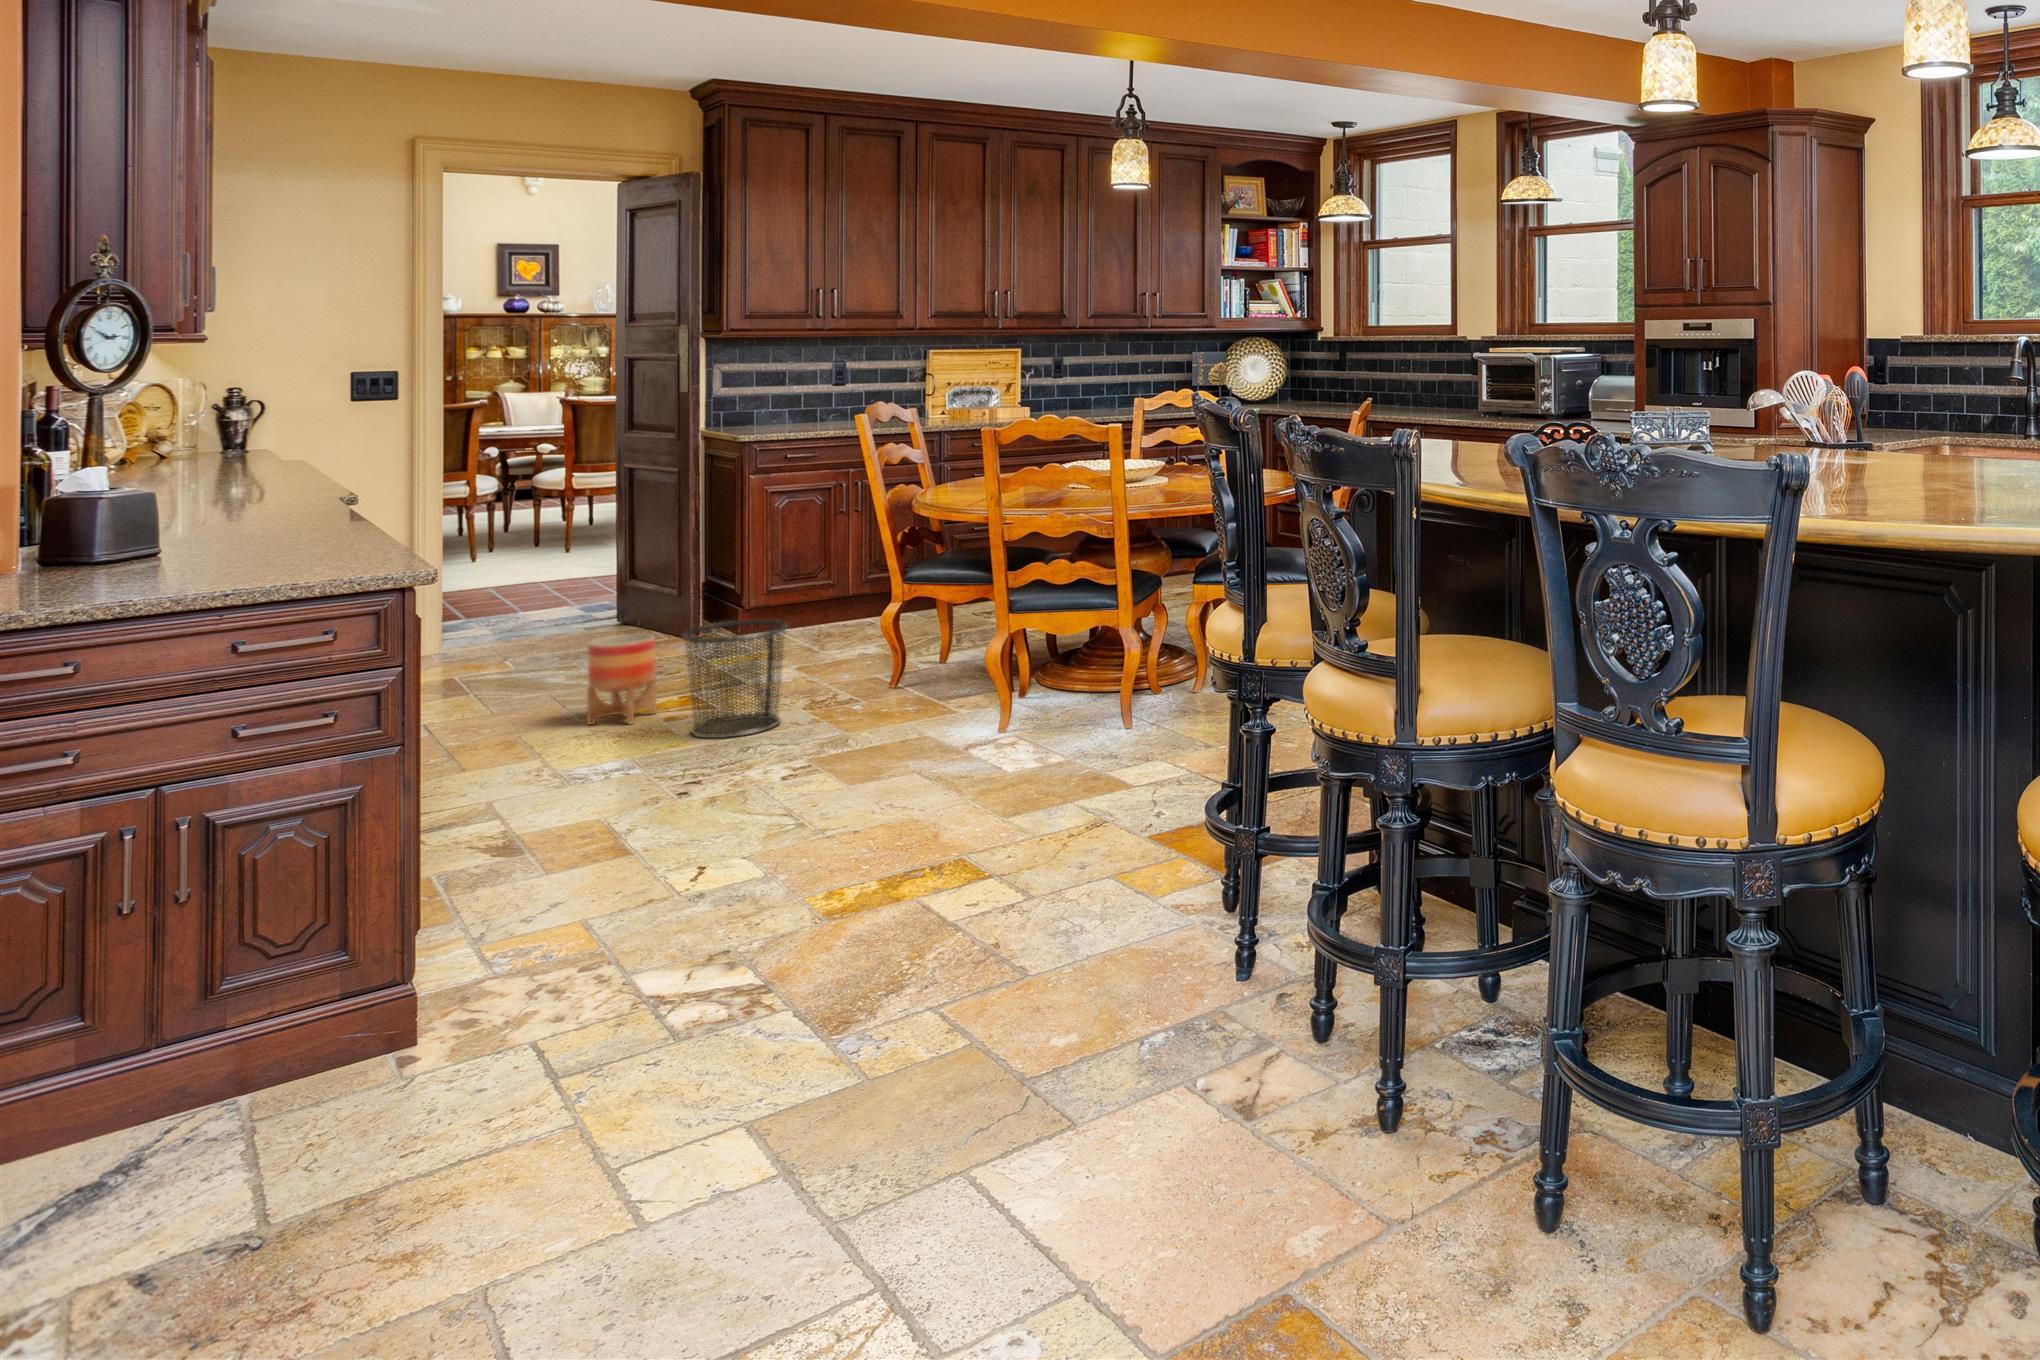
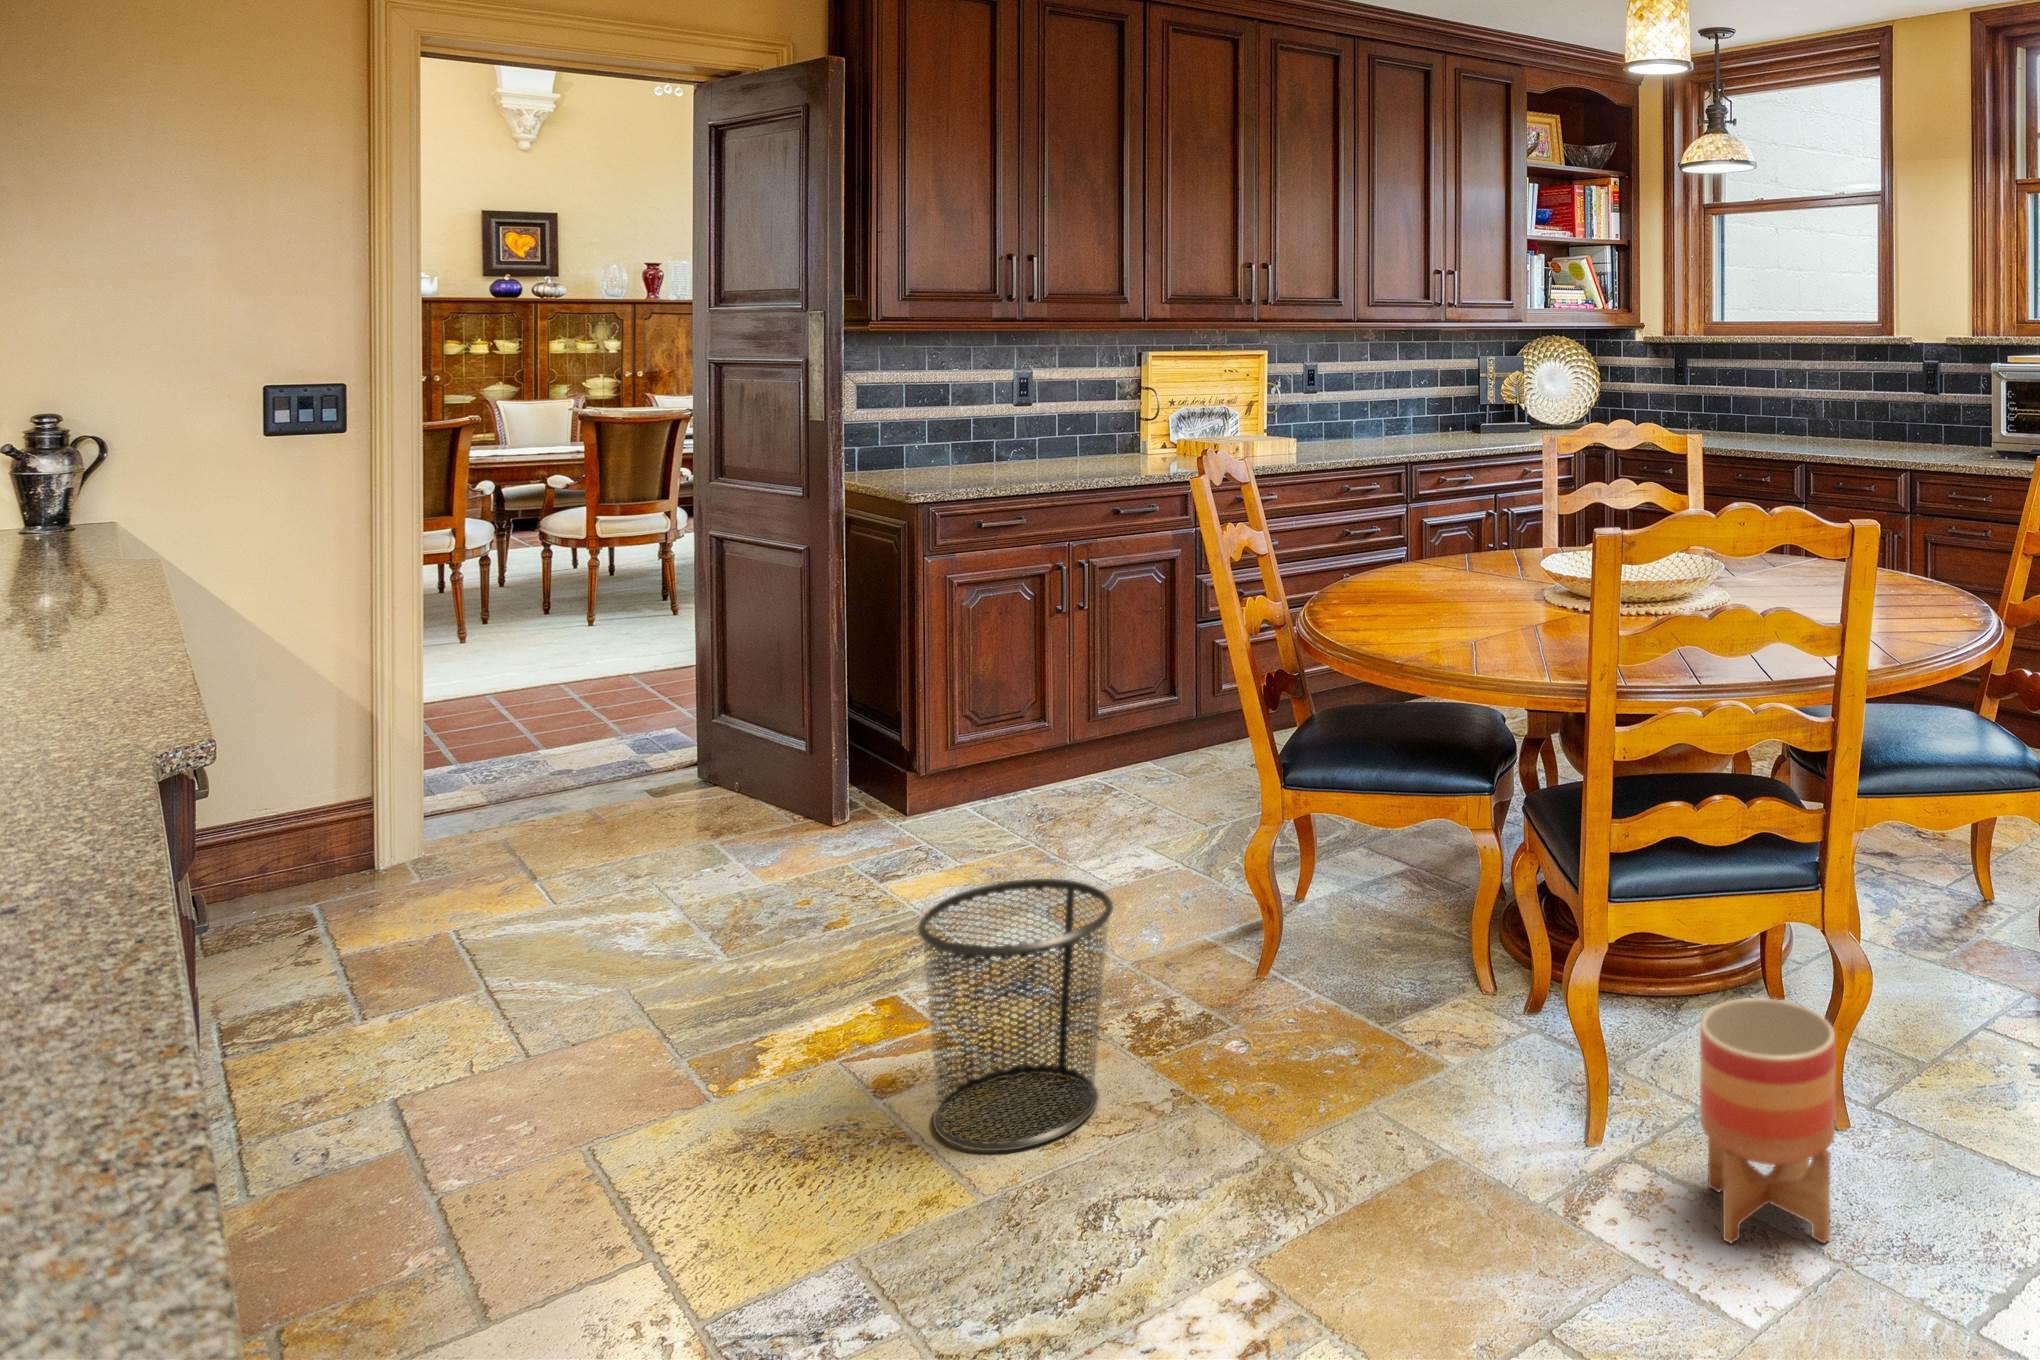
planter: present [587,633,656,725] -> present [1700,998,1836,1243]

